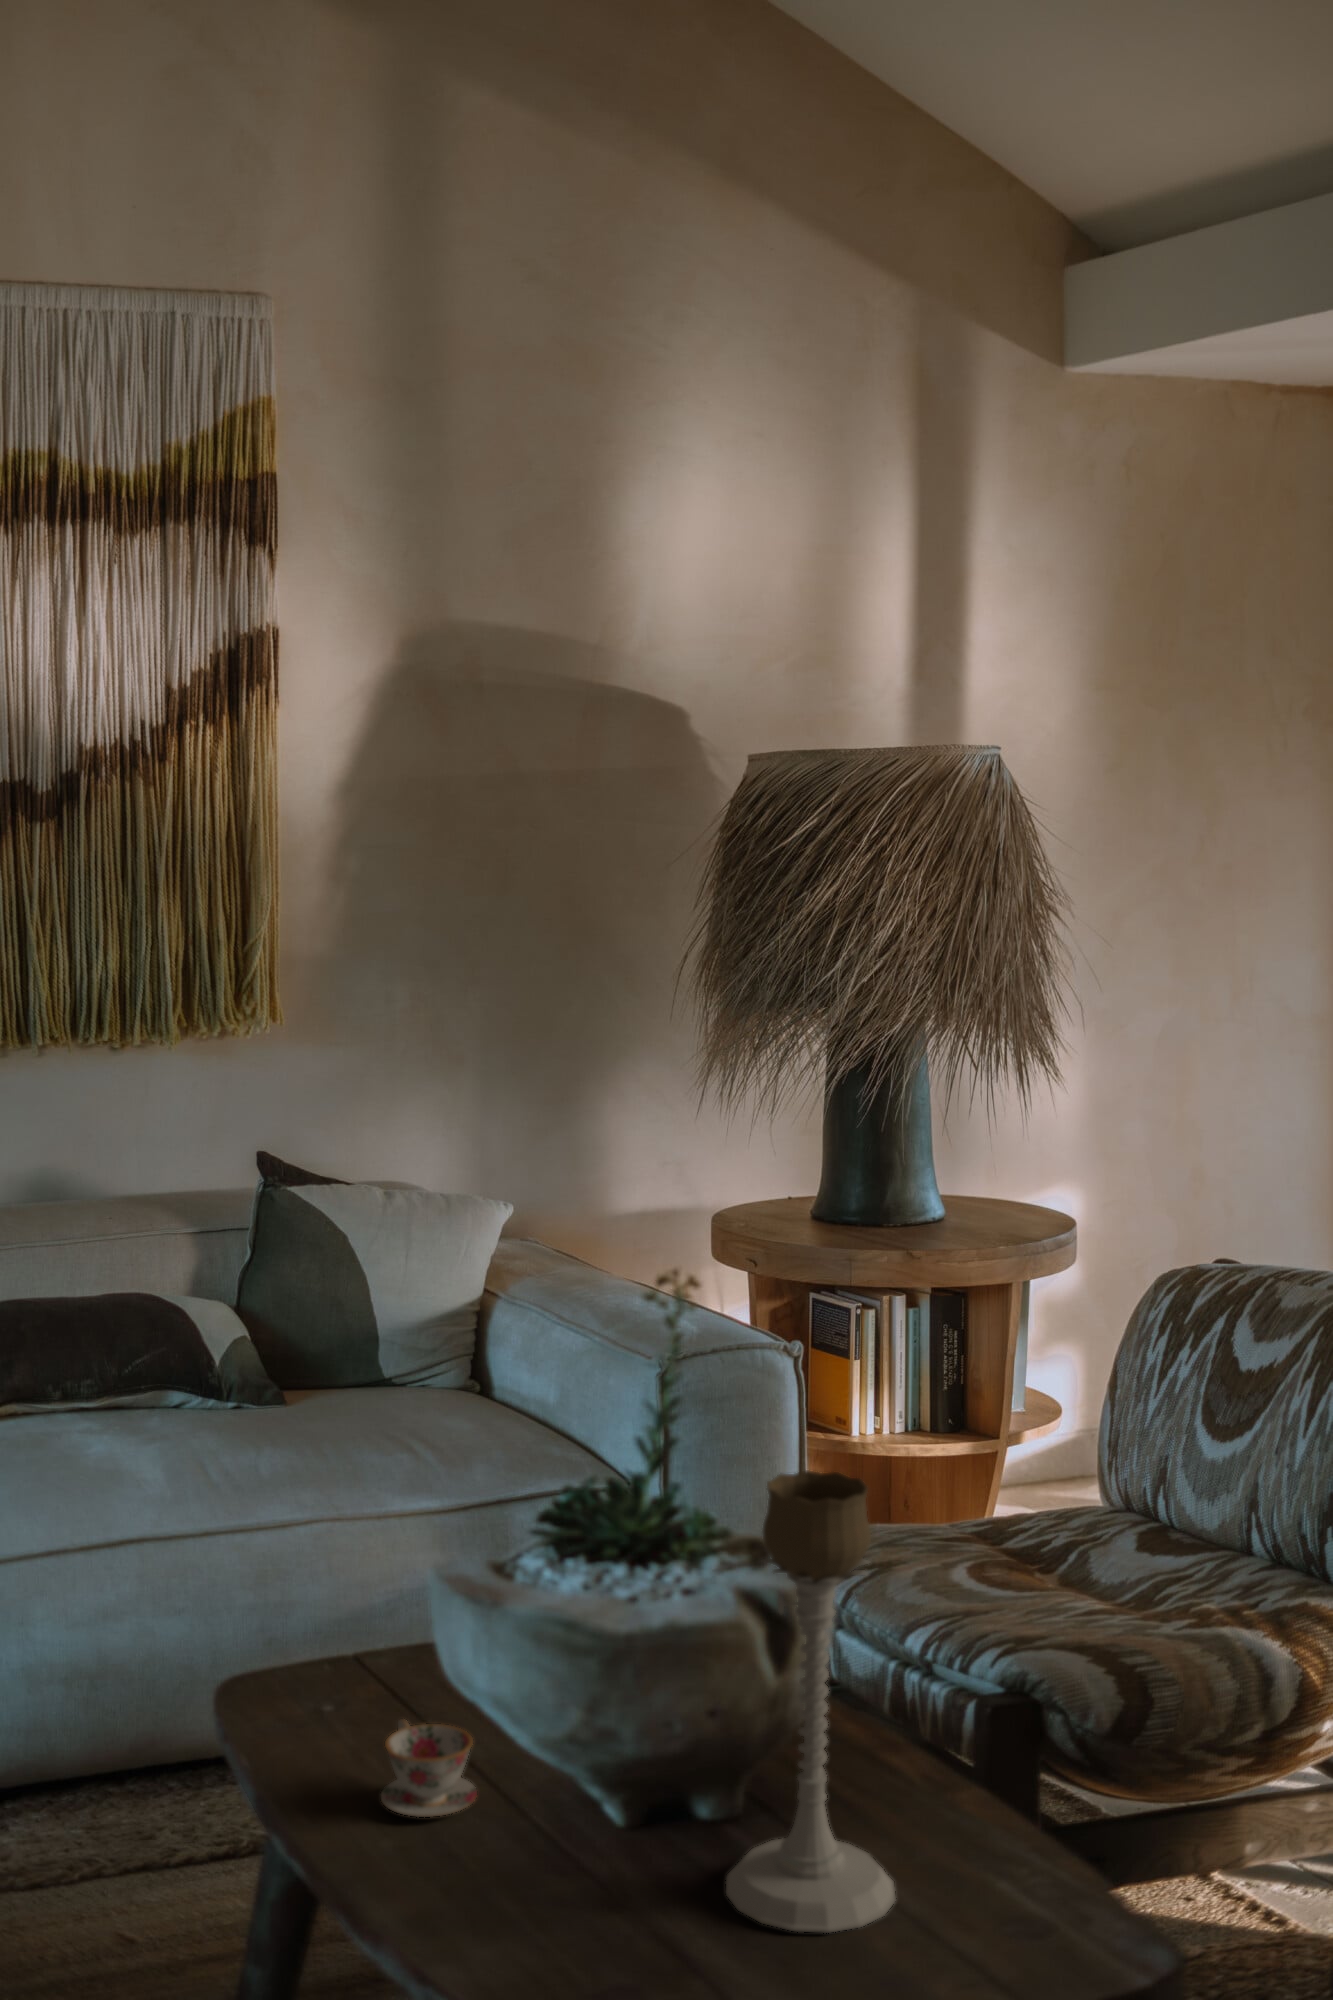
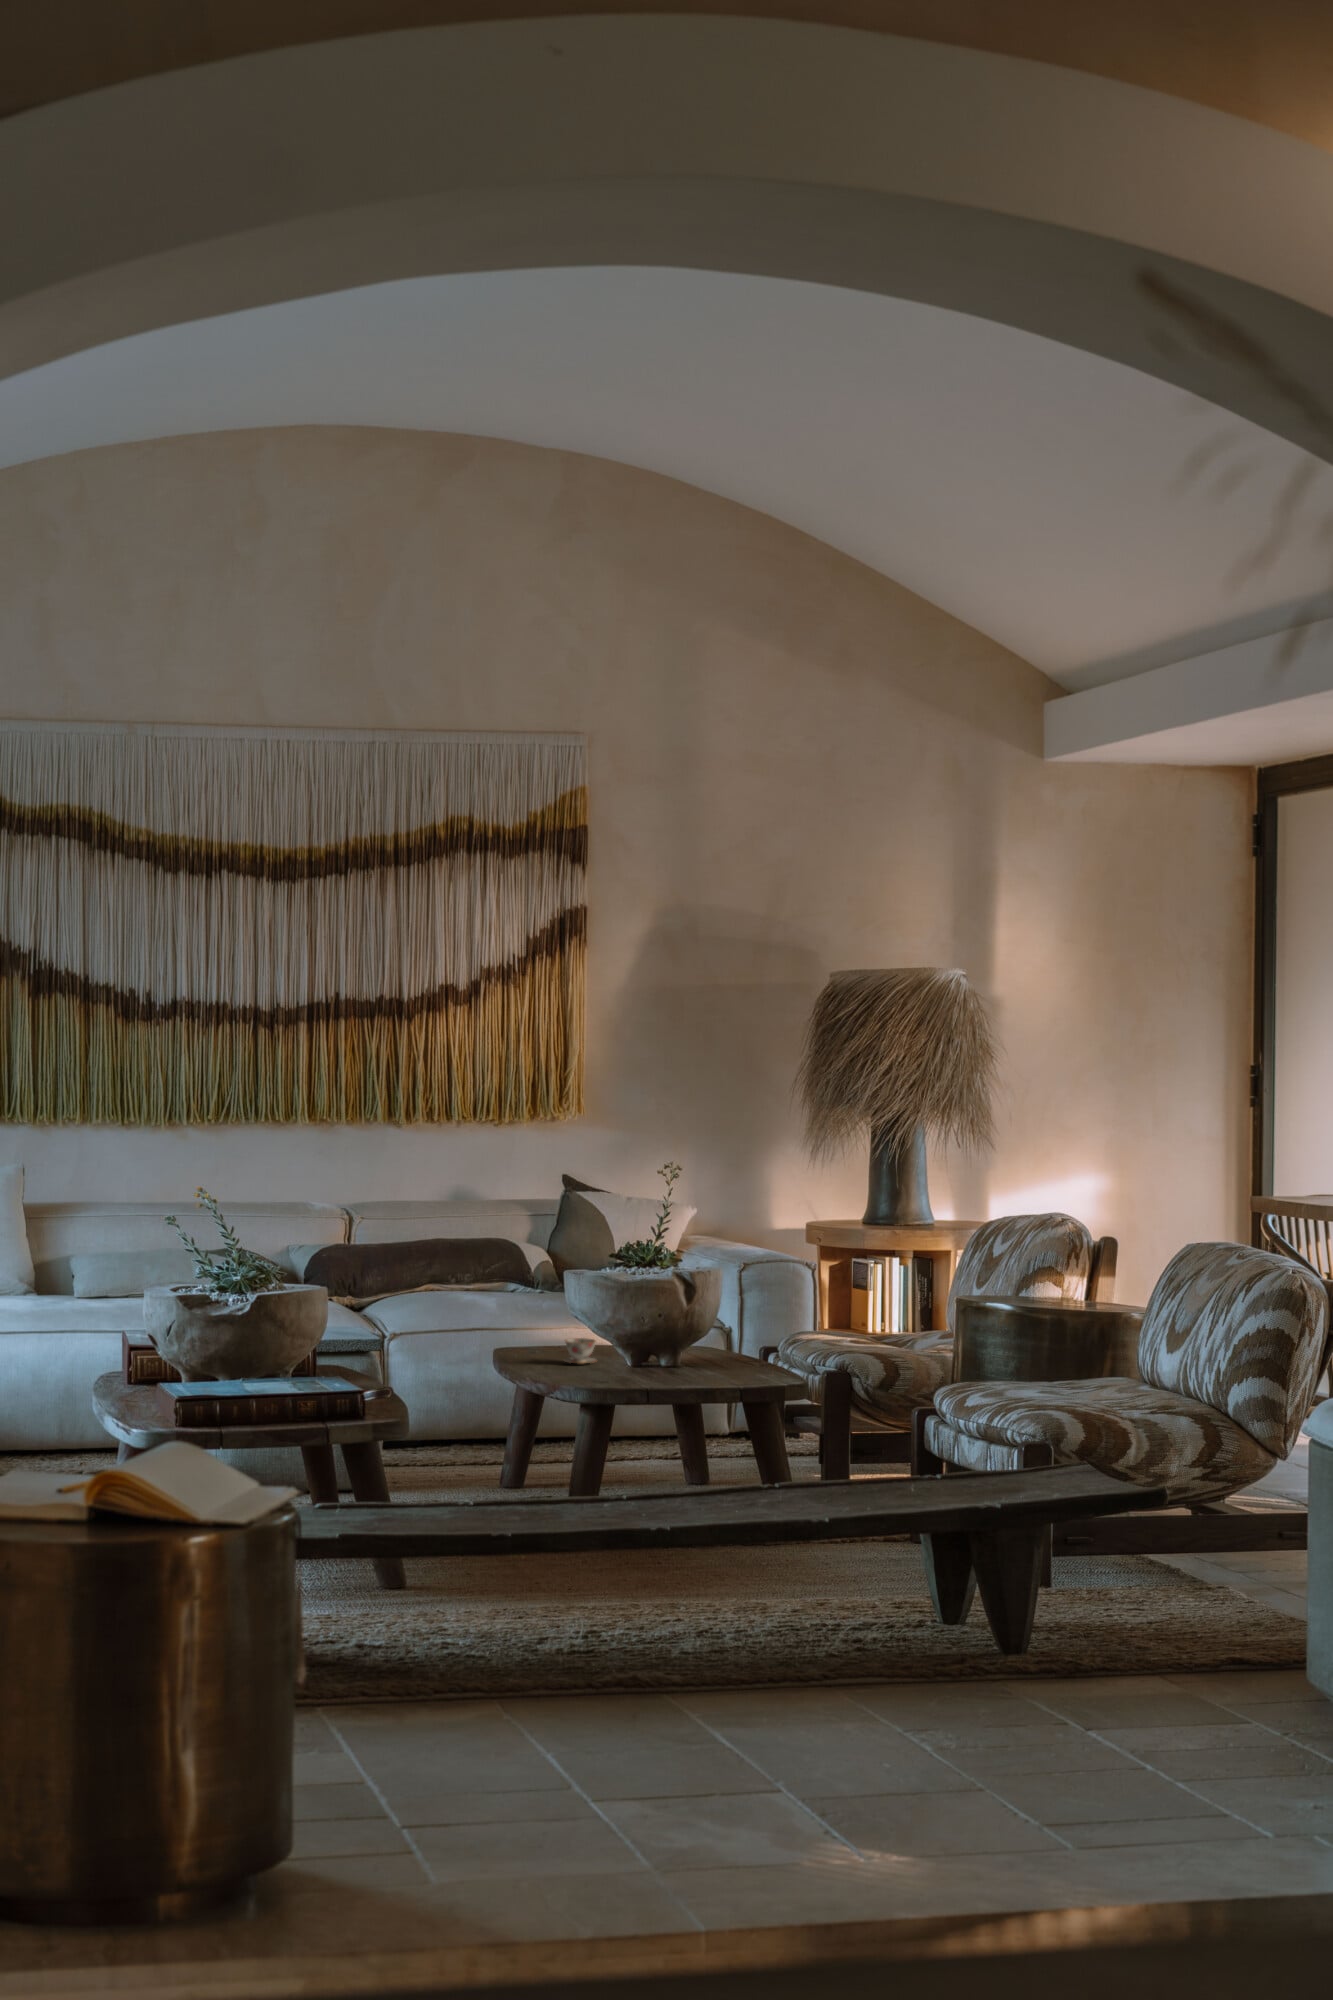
candle holder: present [726,1470,896,1933] -> none [669,1233,728,1382]

